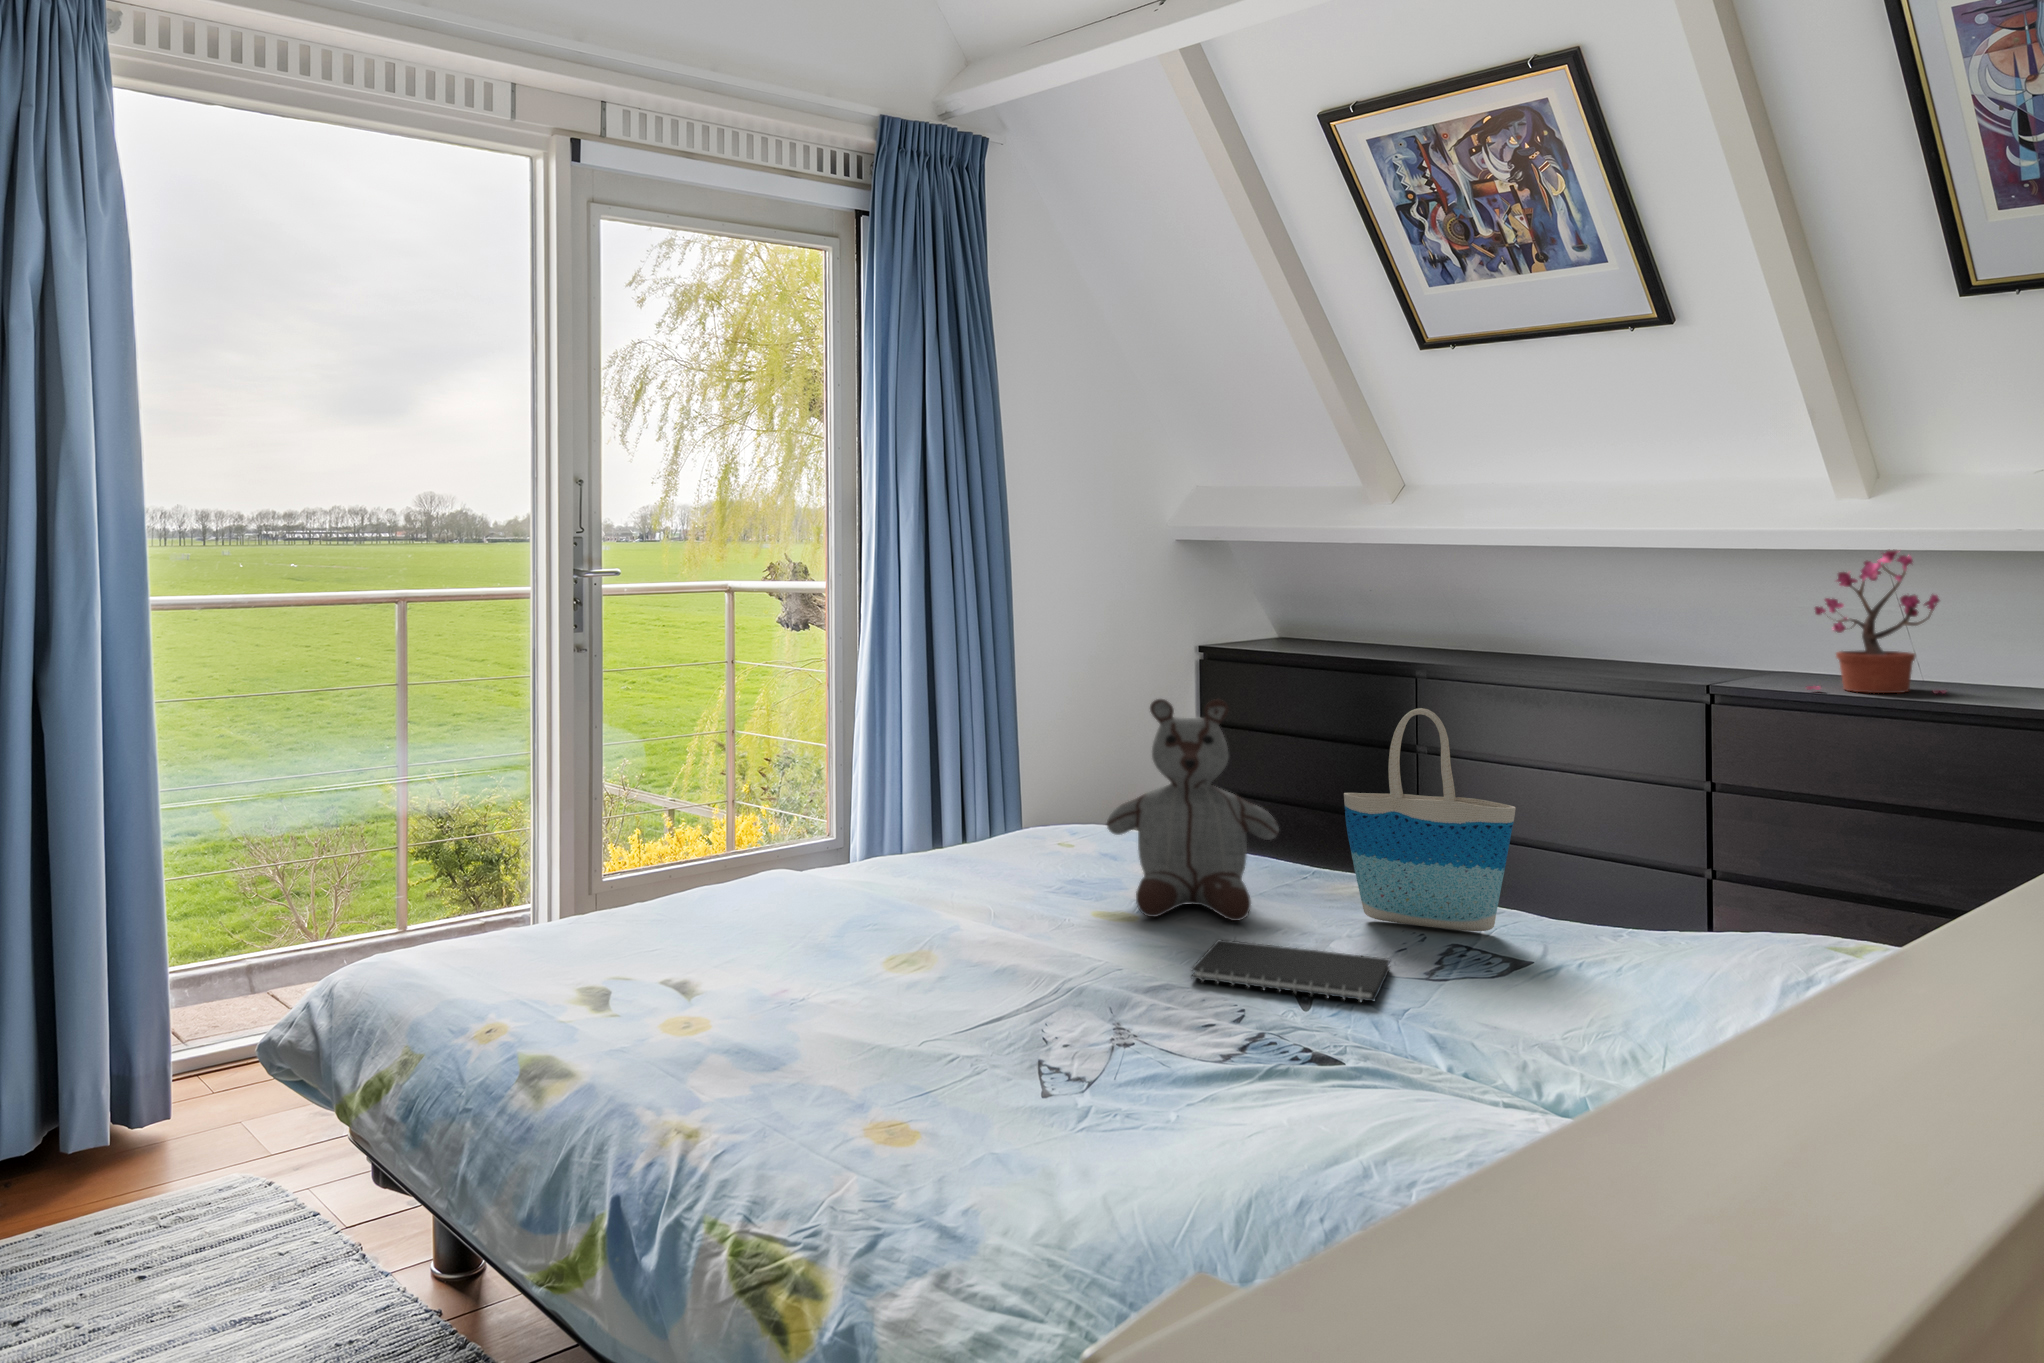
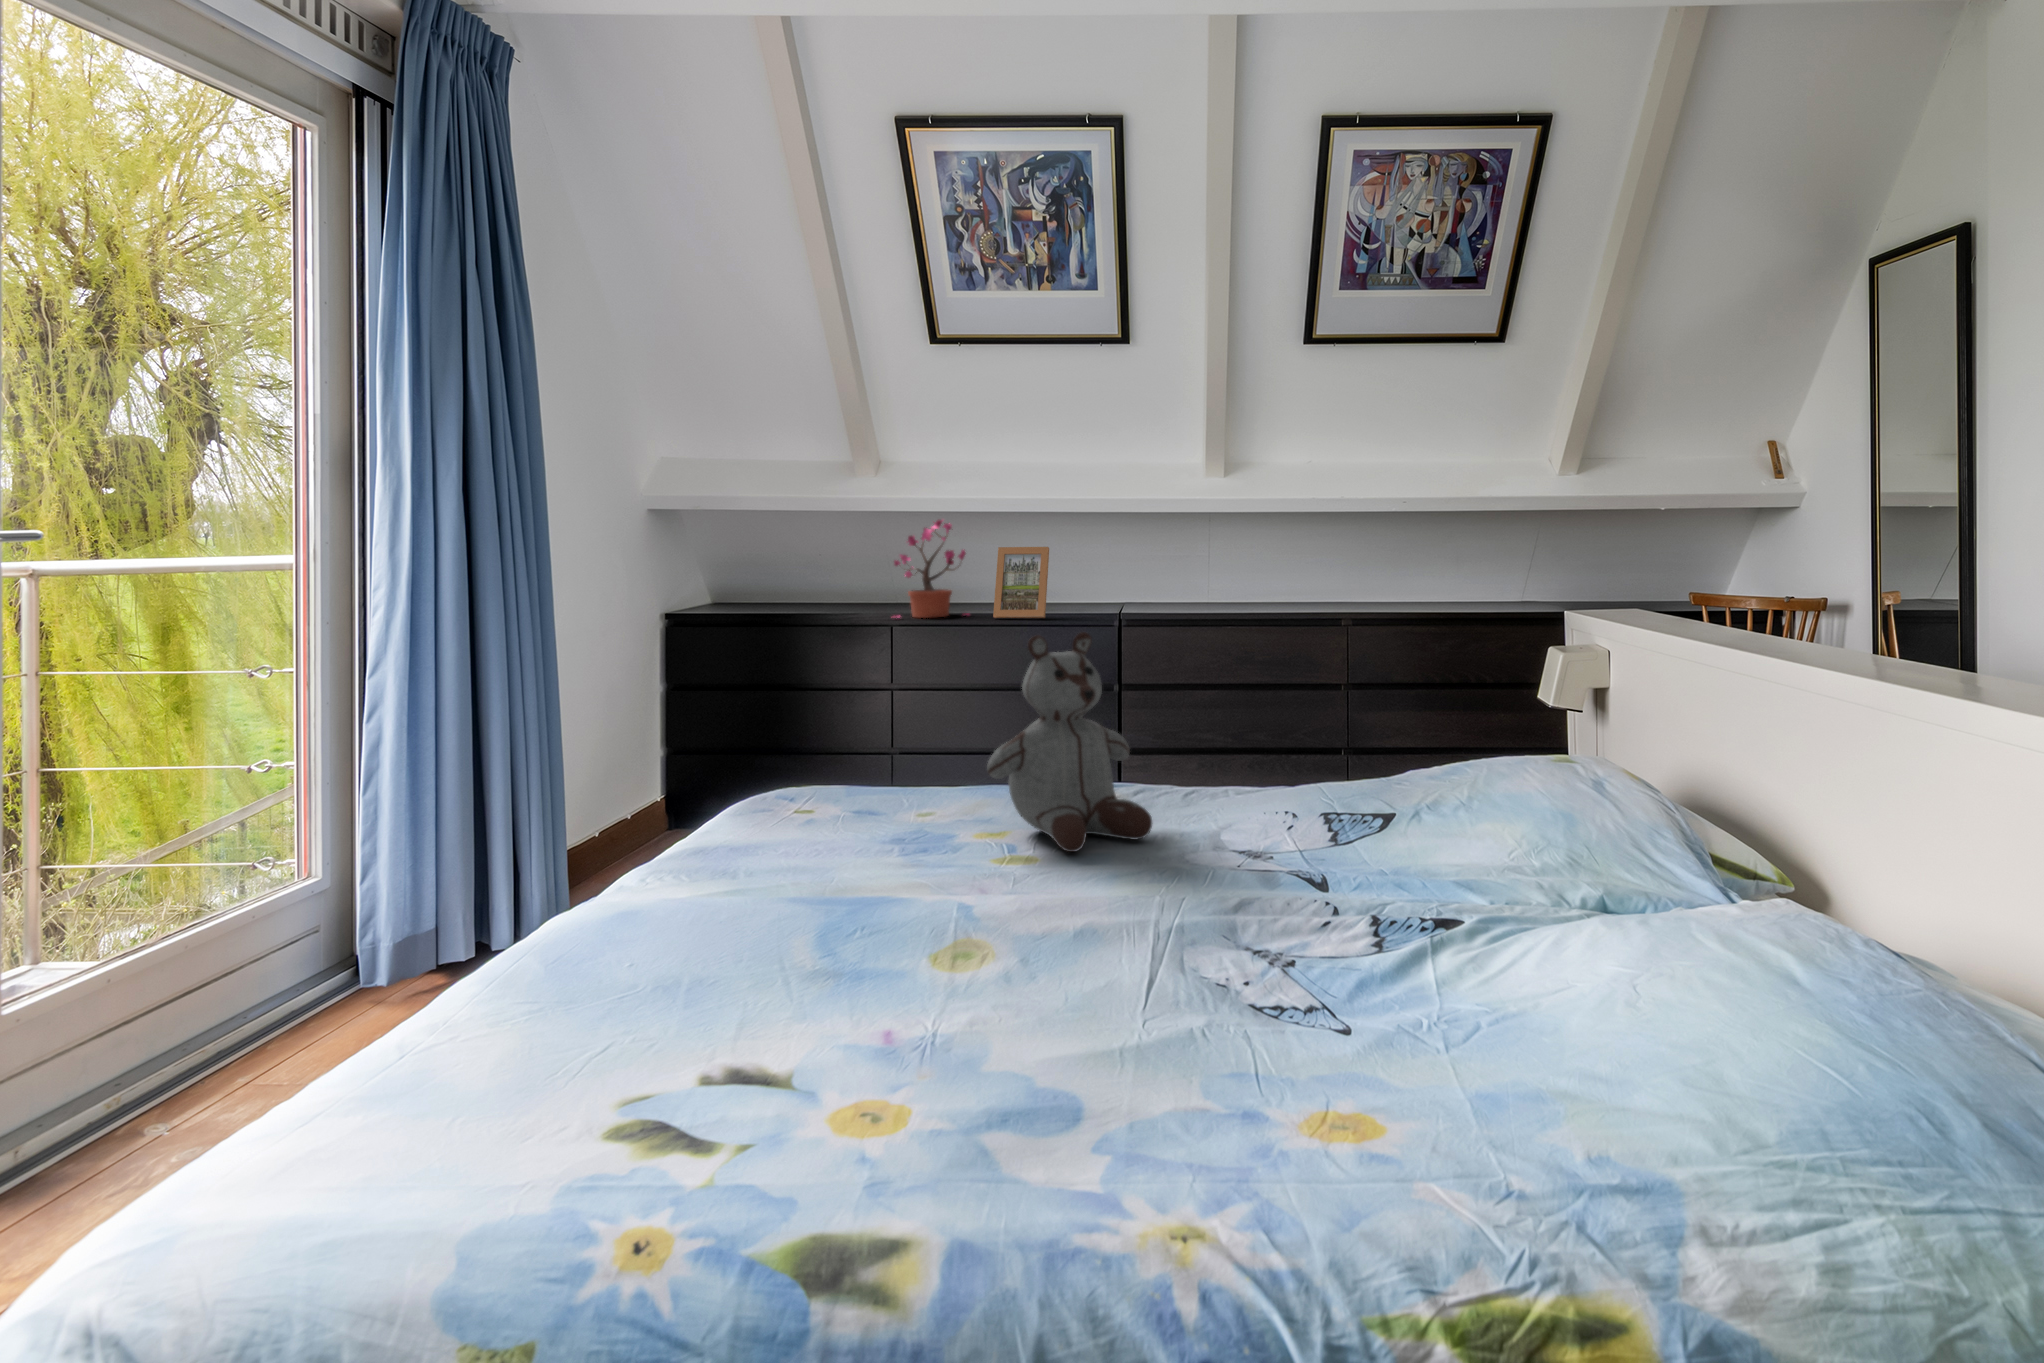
potted plant: present [1807,551,1946,693] -> present [893,520,967,618]
picture frame: none [1529,583,1611,674] -> present [993,547,1049,618]
tote bag: present [1344,708,1516,931] -> none [1195,625,1320,814]
notebook: present [1191,940,1390,1002] -> none [1179,839,1371,894]

